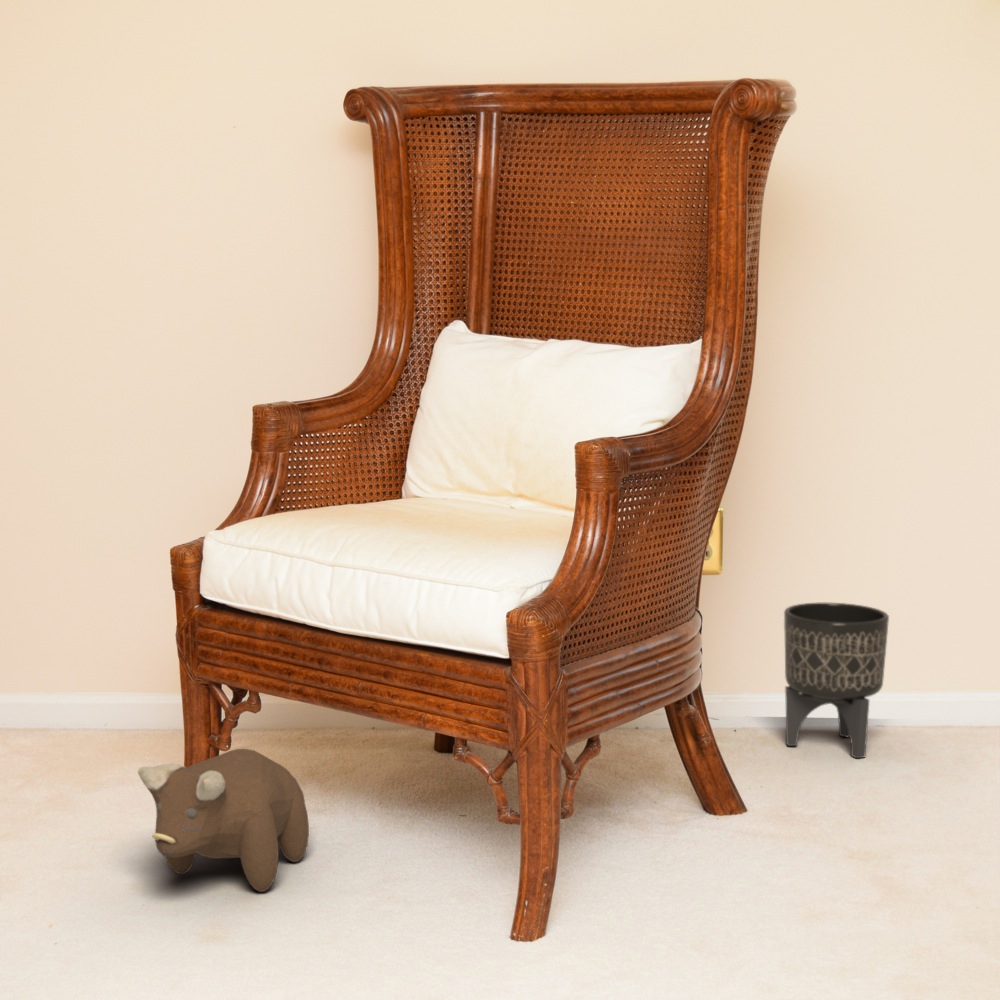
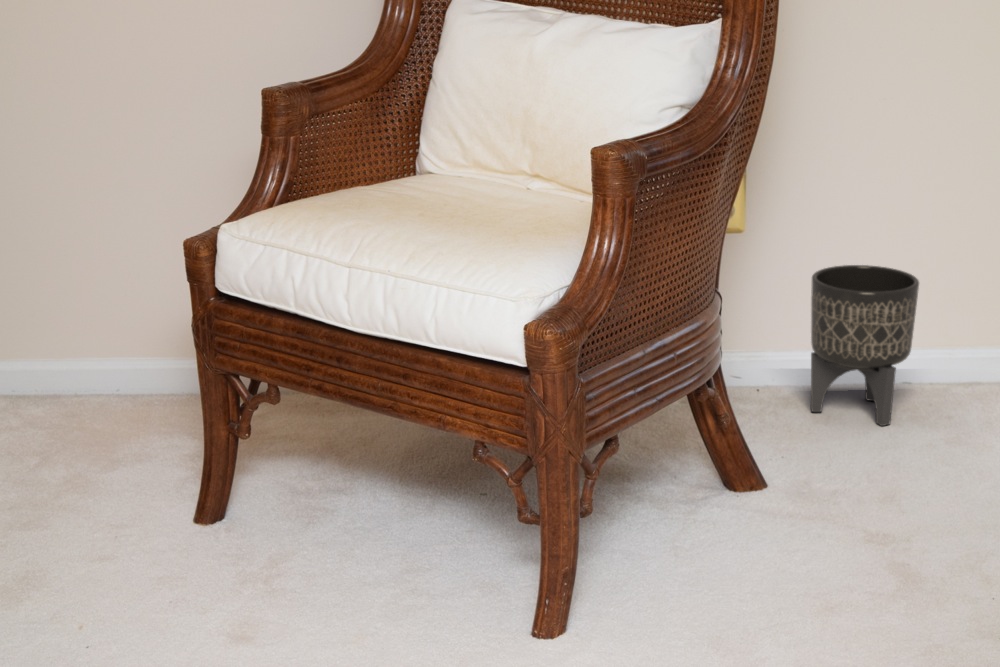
plush toy: present [138,749,309,892] -> none [165,442,332,580]

